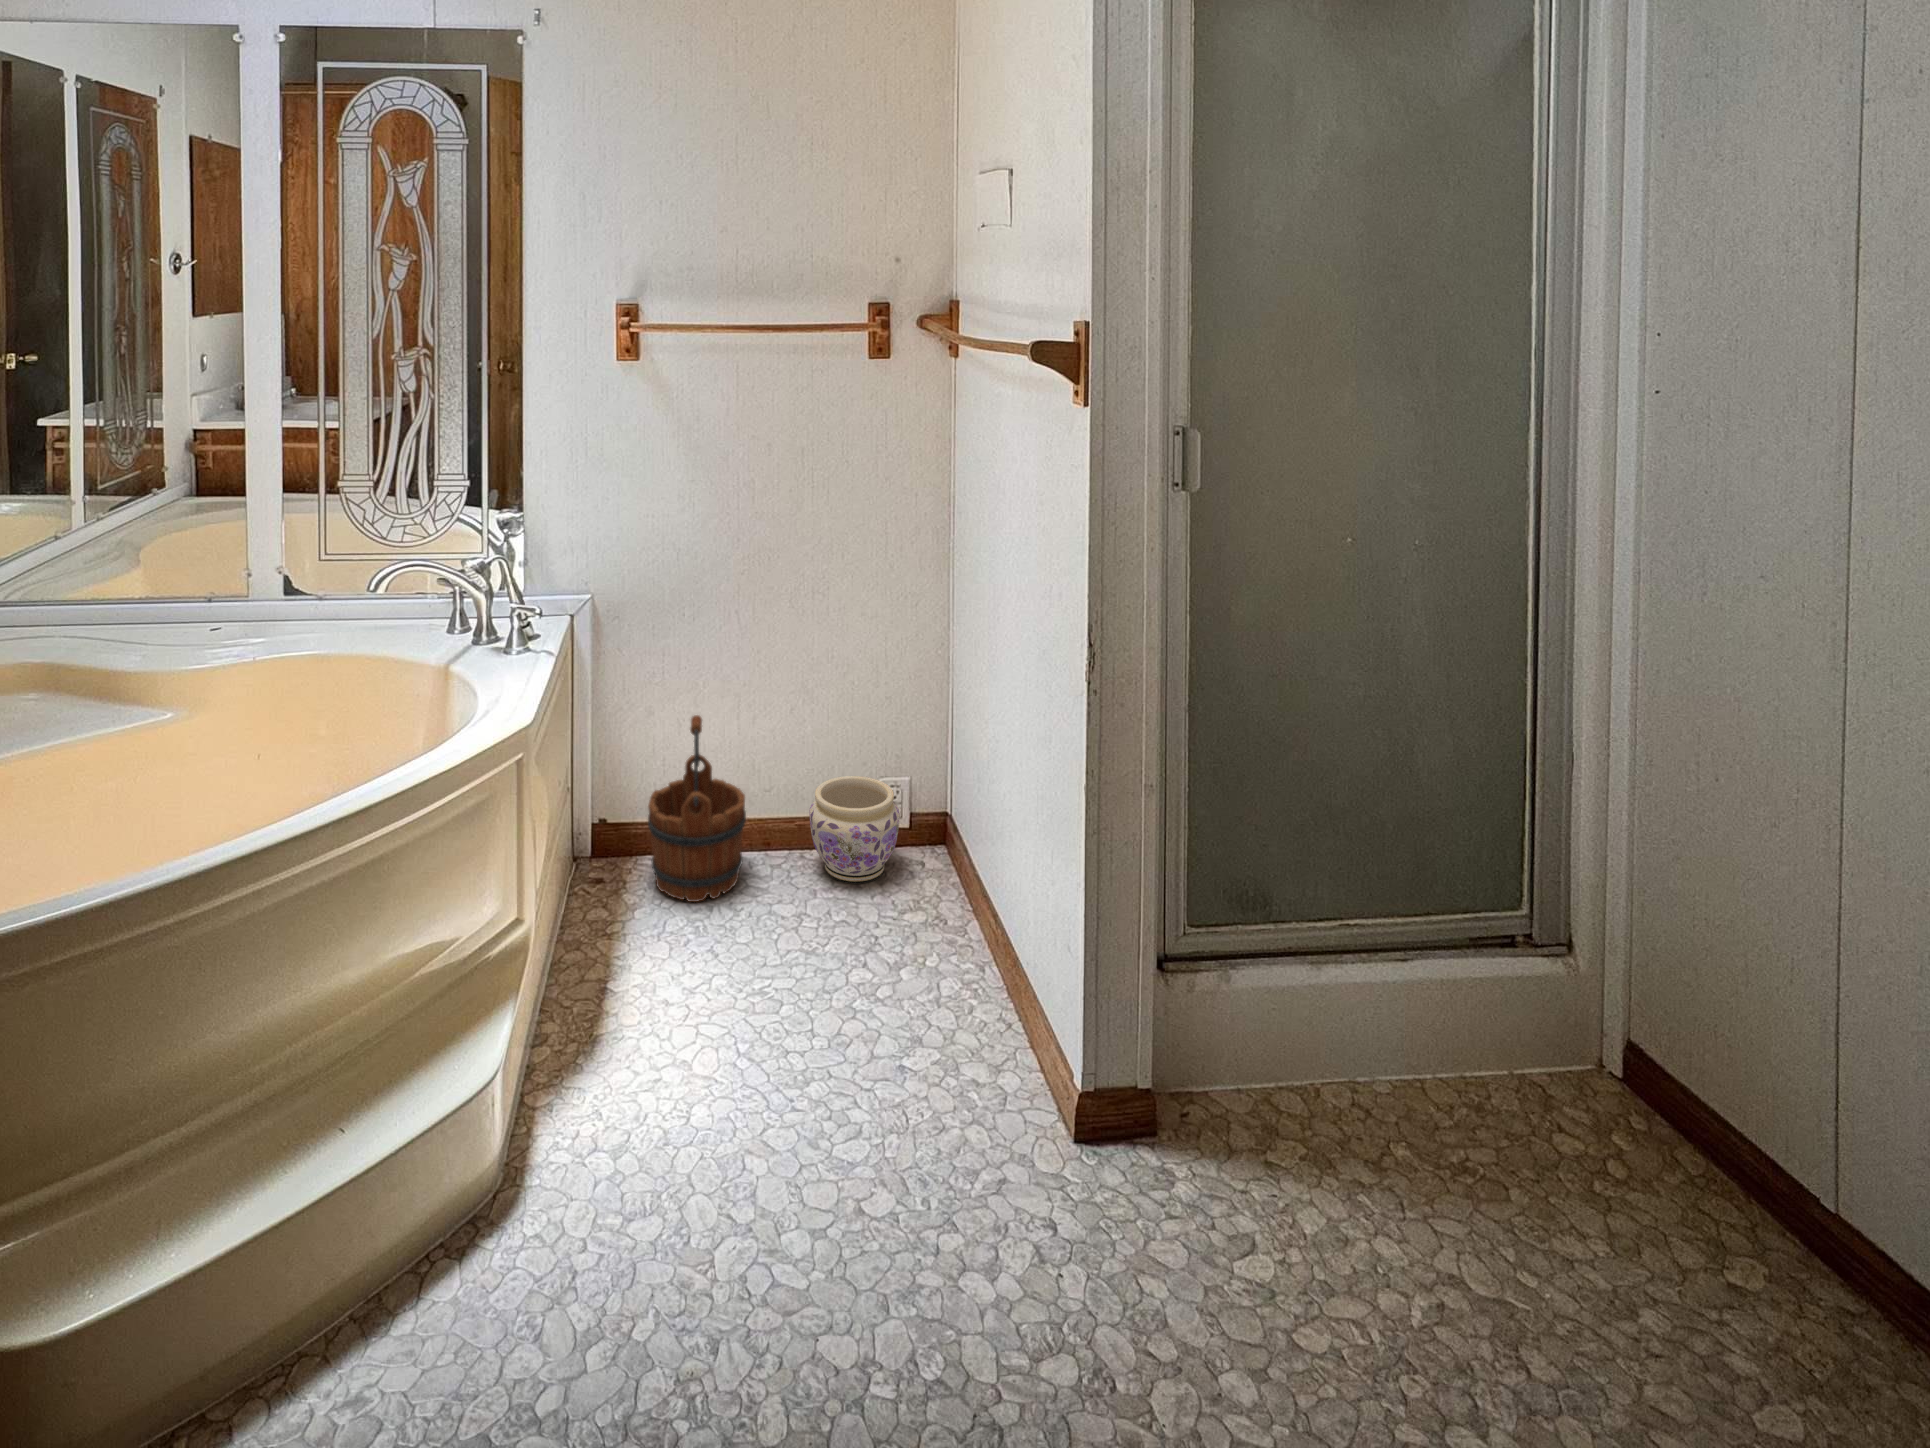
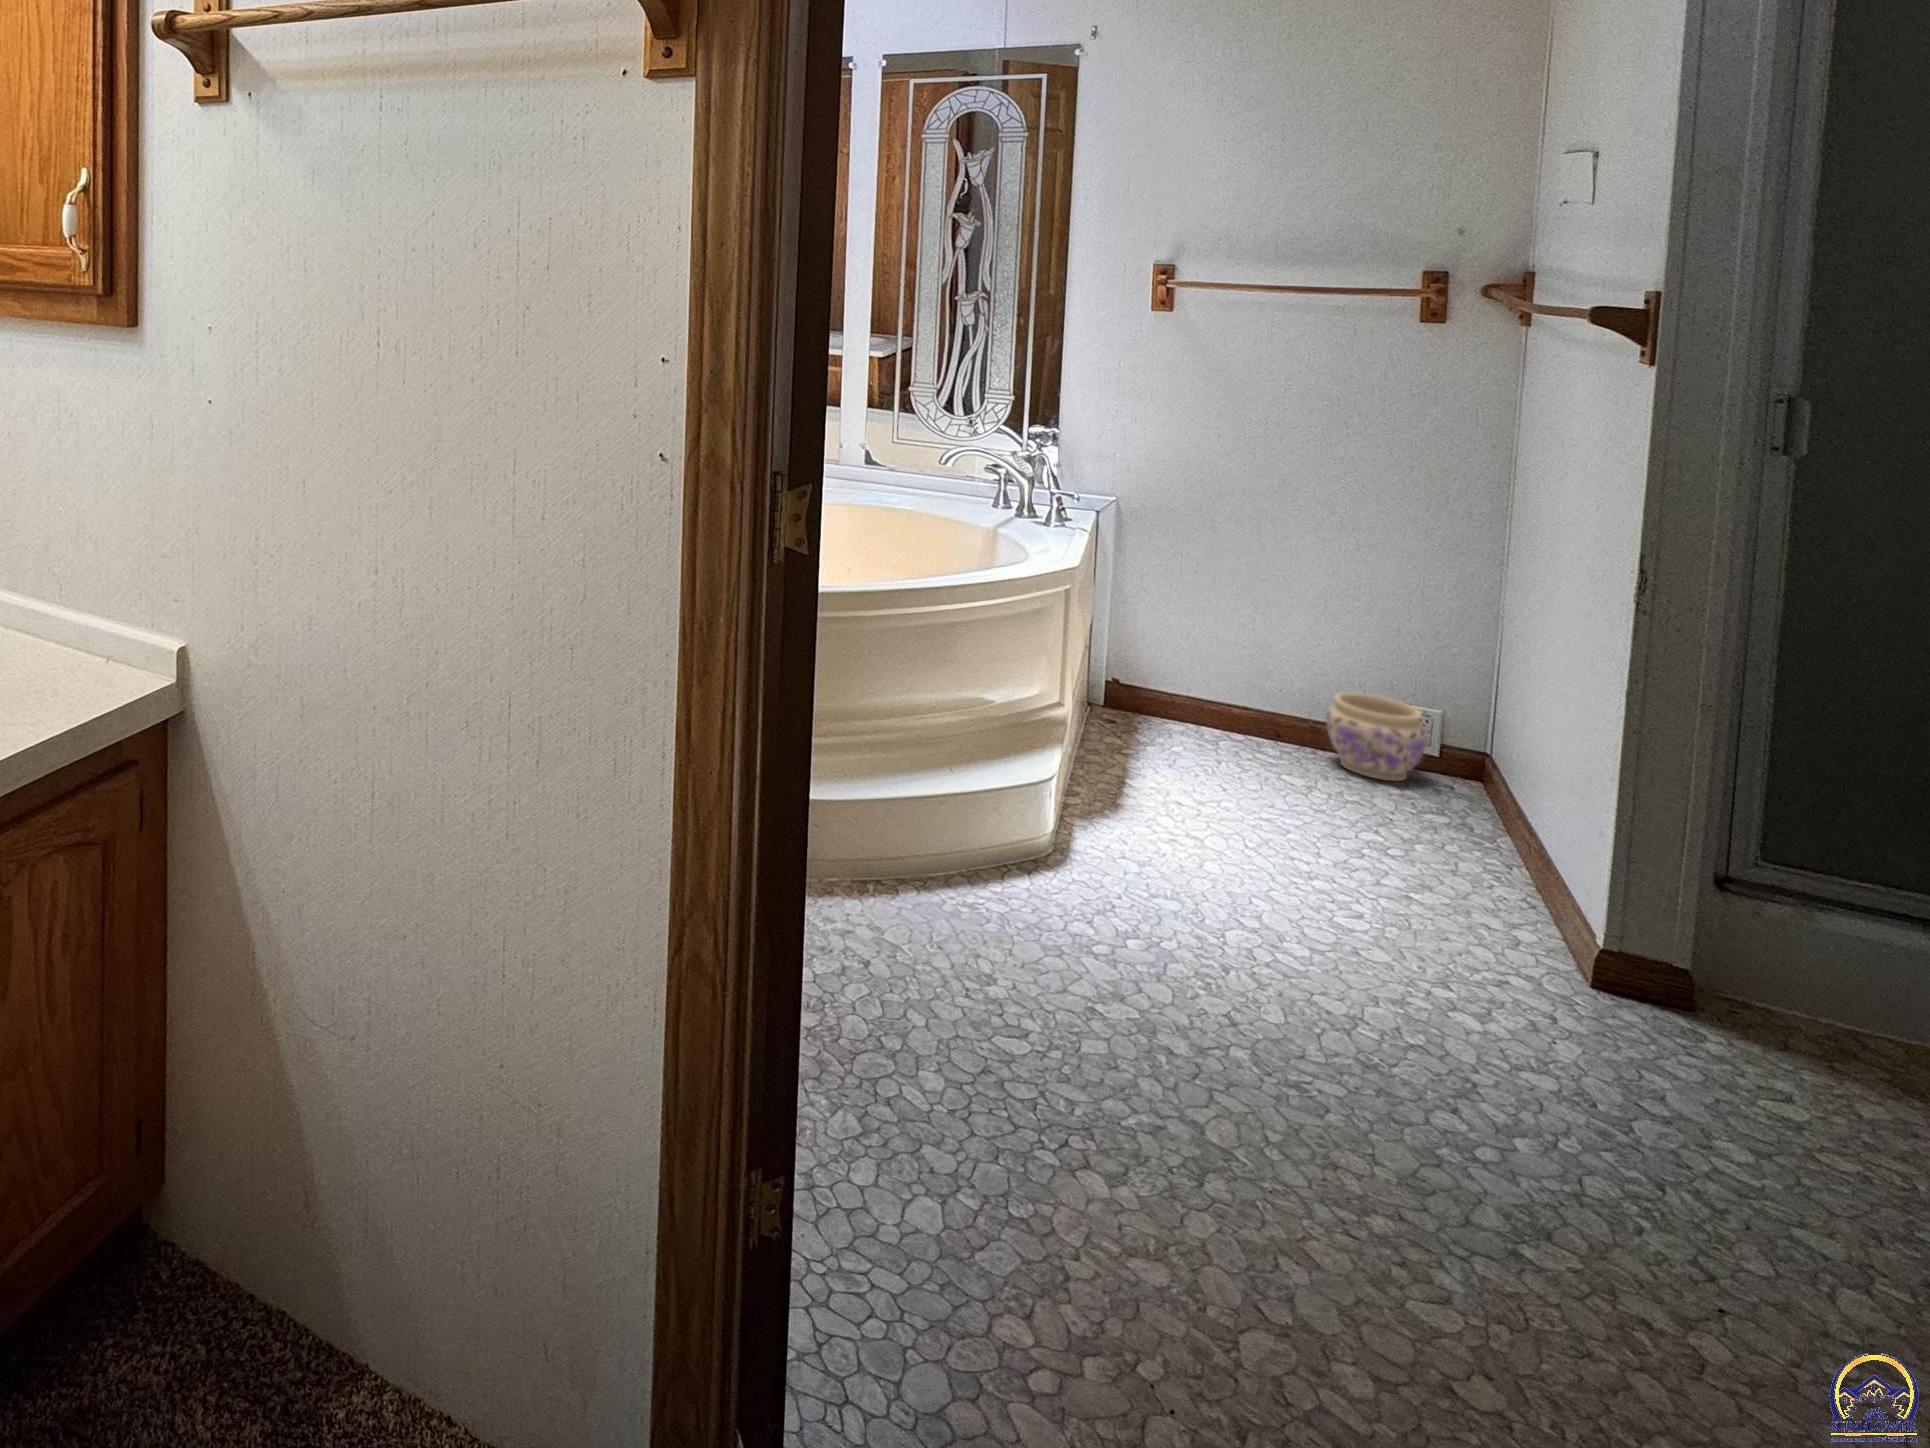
wooden bucket: present [648,715,746,902] -> none [1163,608,1260,754]

